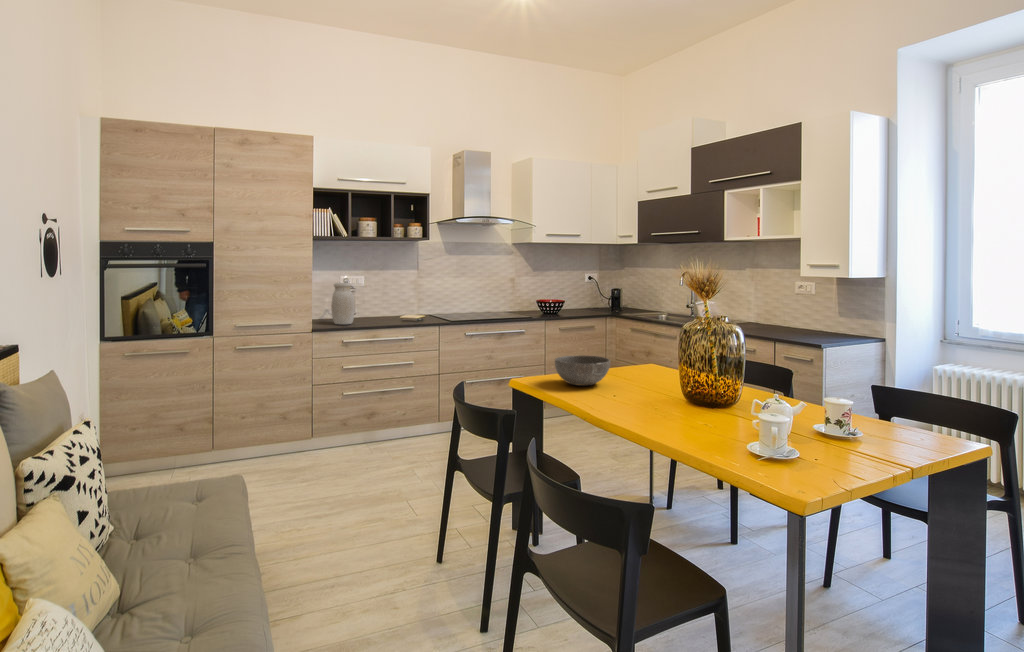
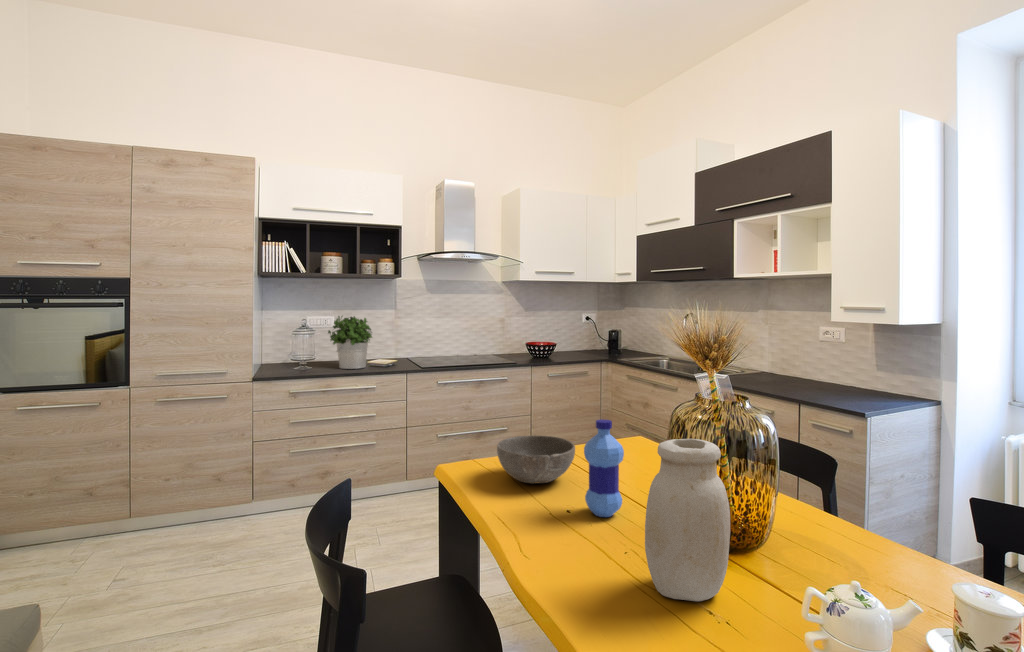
potted plant: none [369,275,409,322] -> present [328,316,372,369]
jar: present [331,283,354,325] -> present [645,439,730,601]
water bottle: none [622,336,648,399] -> present [584,420,624,517]

